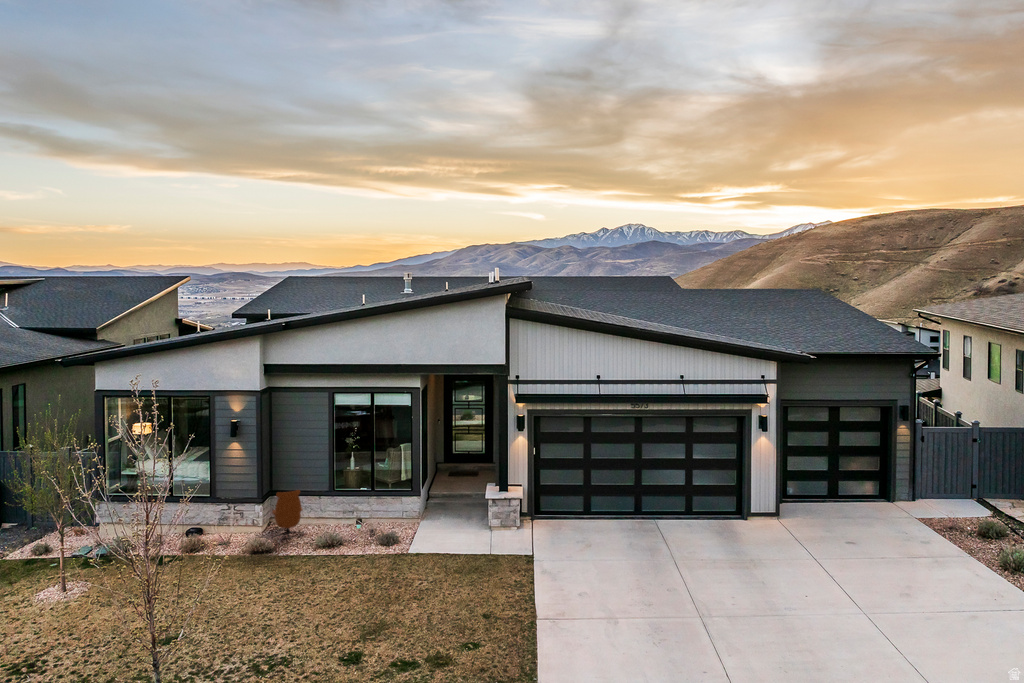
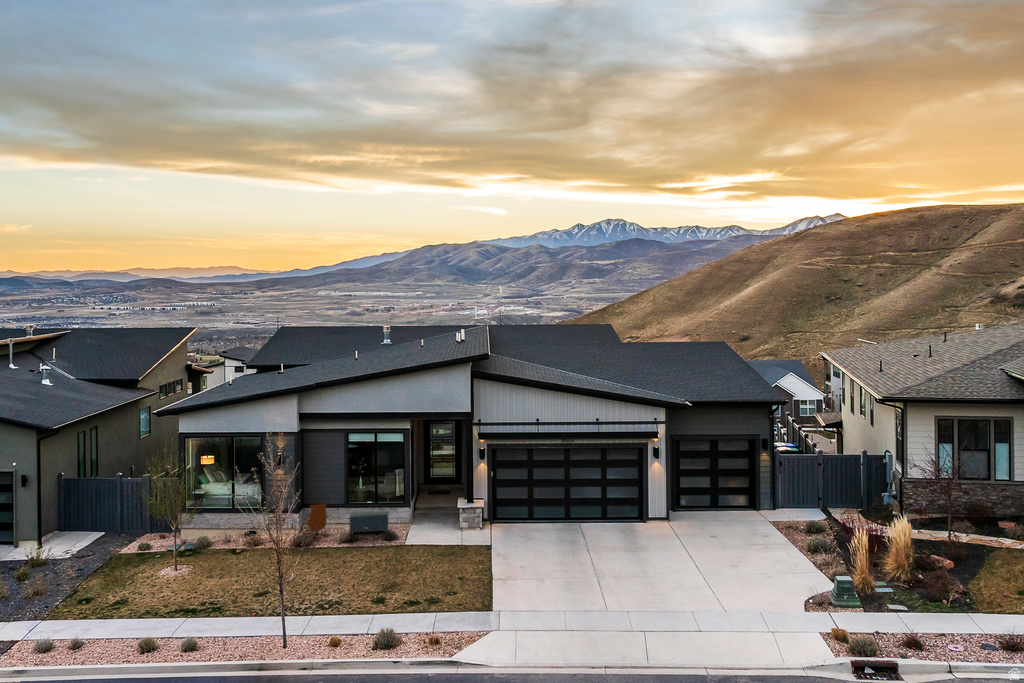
bench: none [334,501,389,534] -> present [349,511,389,535]

